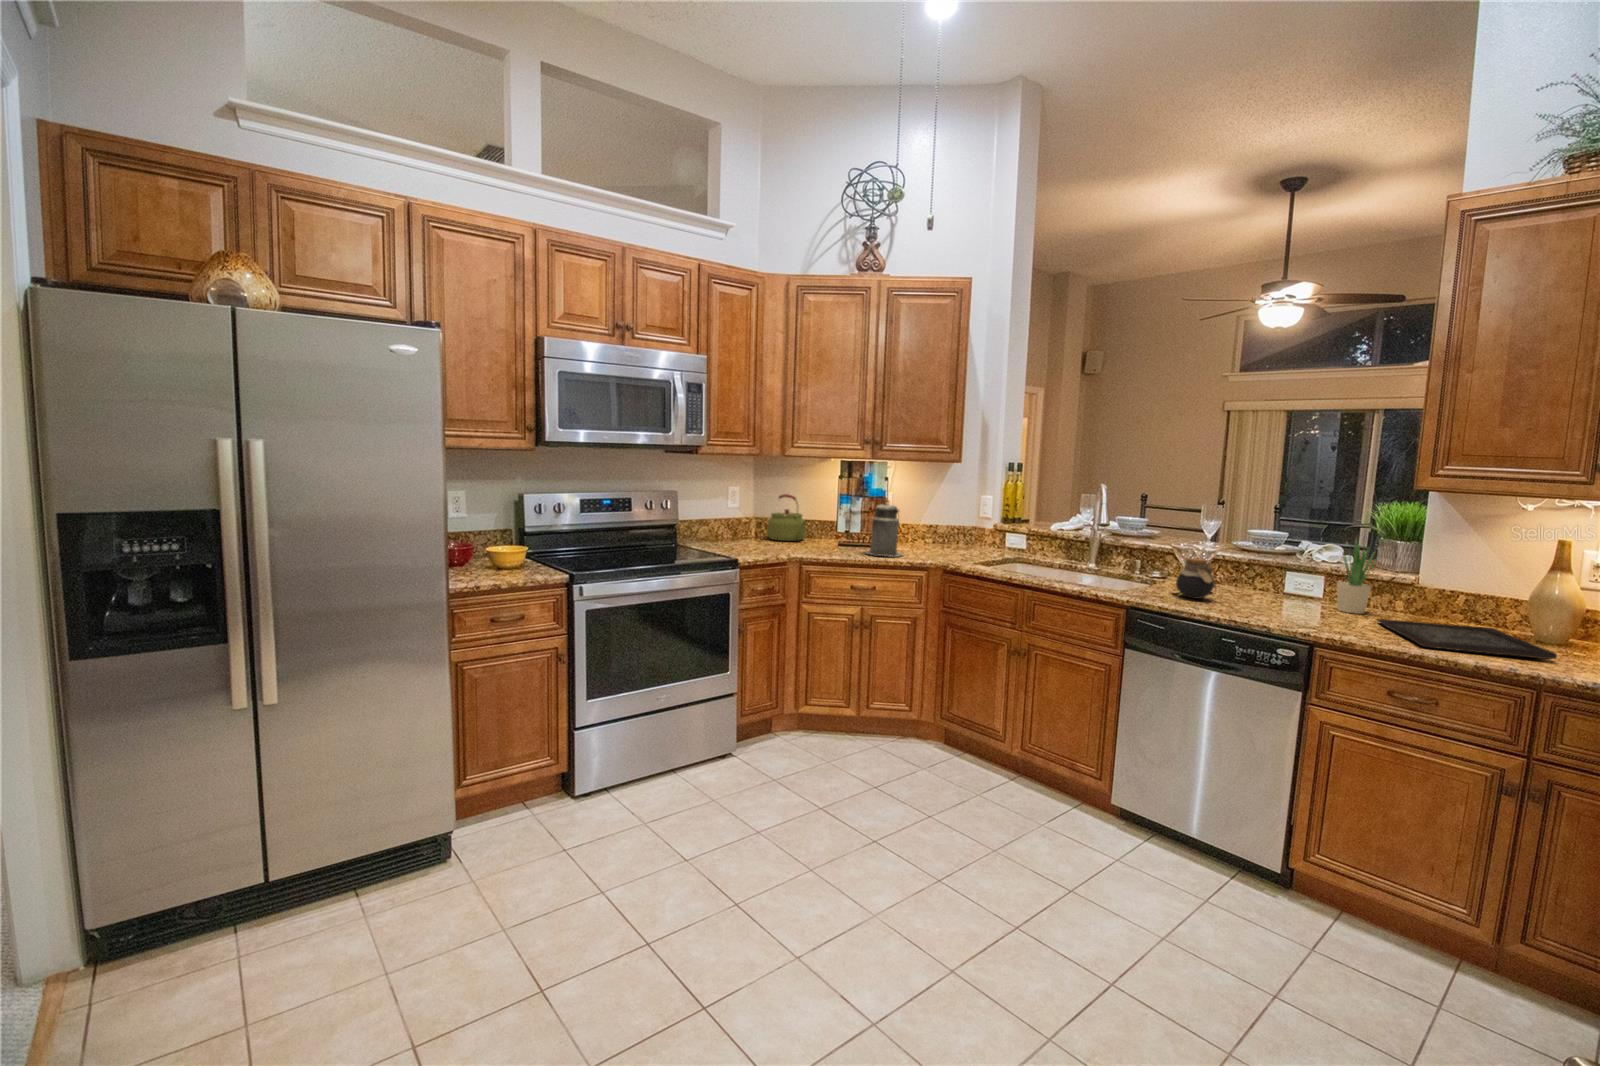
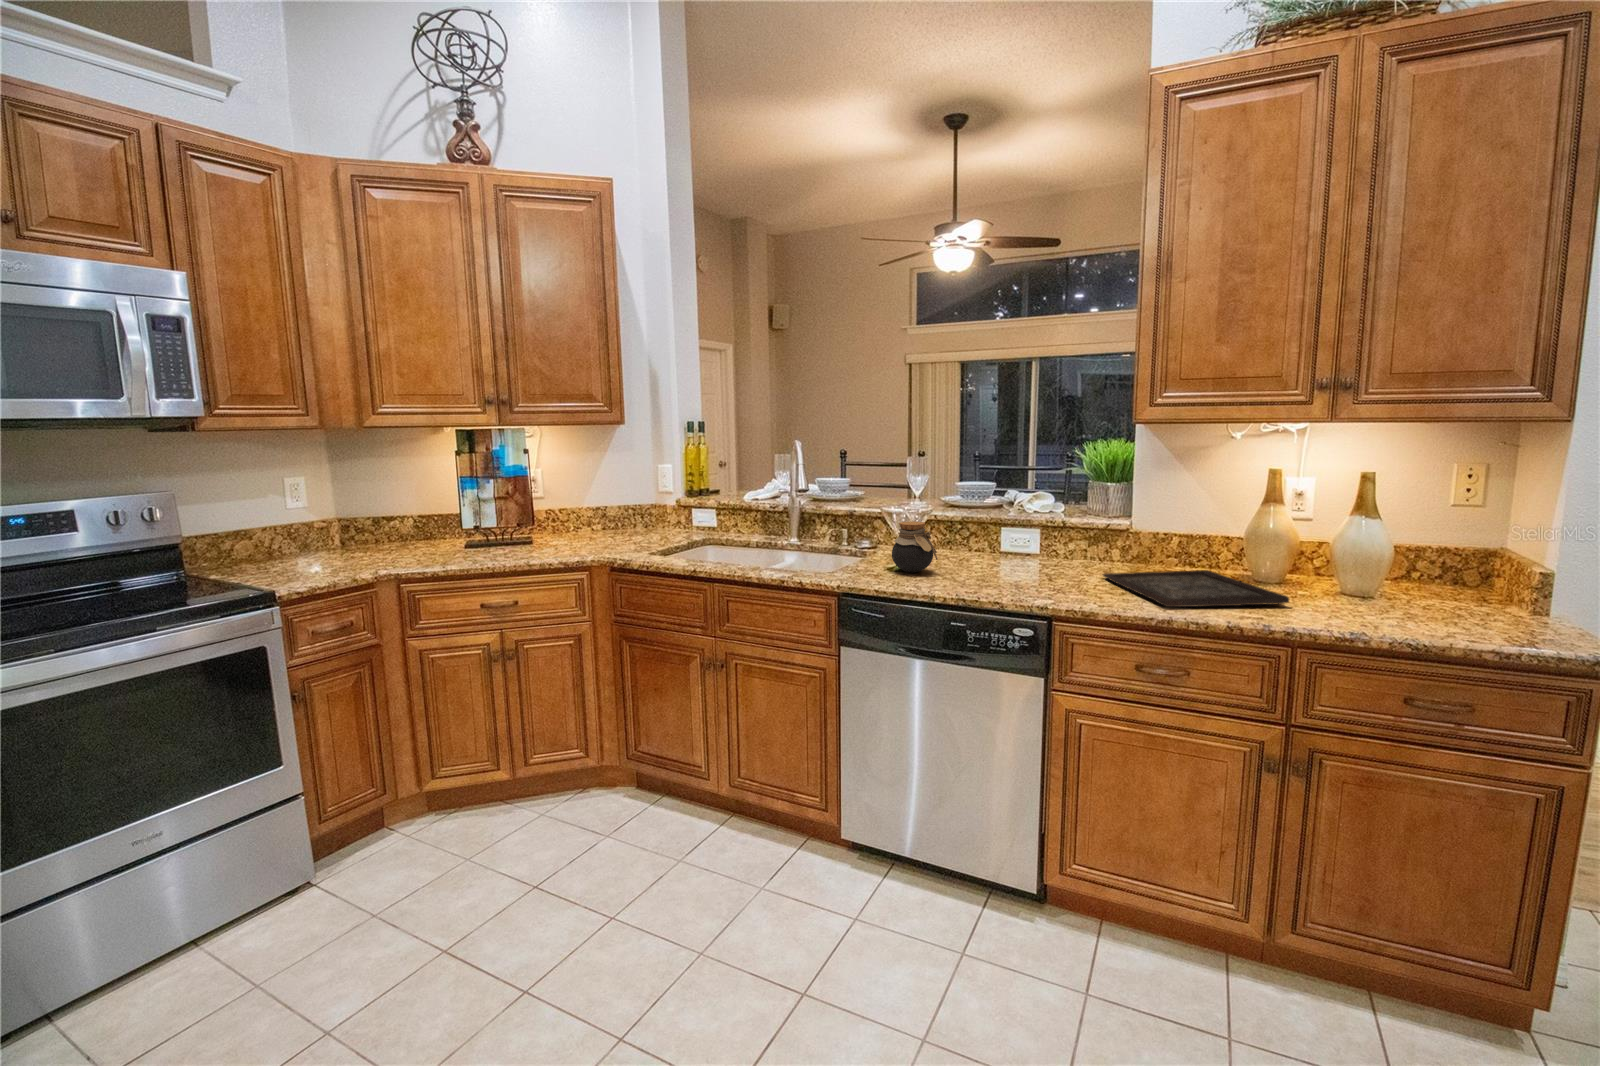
kettle: present [767,494,806,541] -> none [354,481,420,549]
canister: present [866,501,902,557] -> none [498,479,556,557]
potted plant: present [1337,539,1376,614] -> none [1056,478,1098,569]

